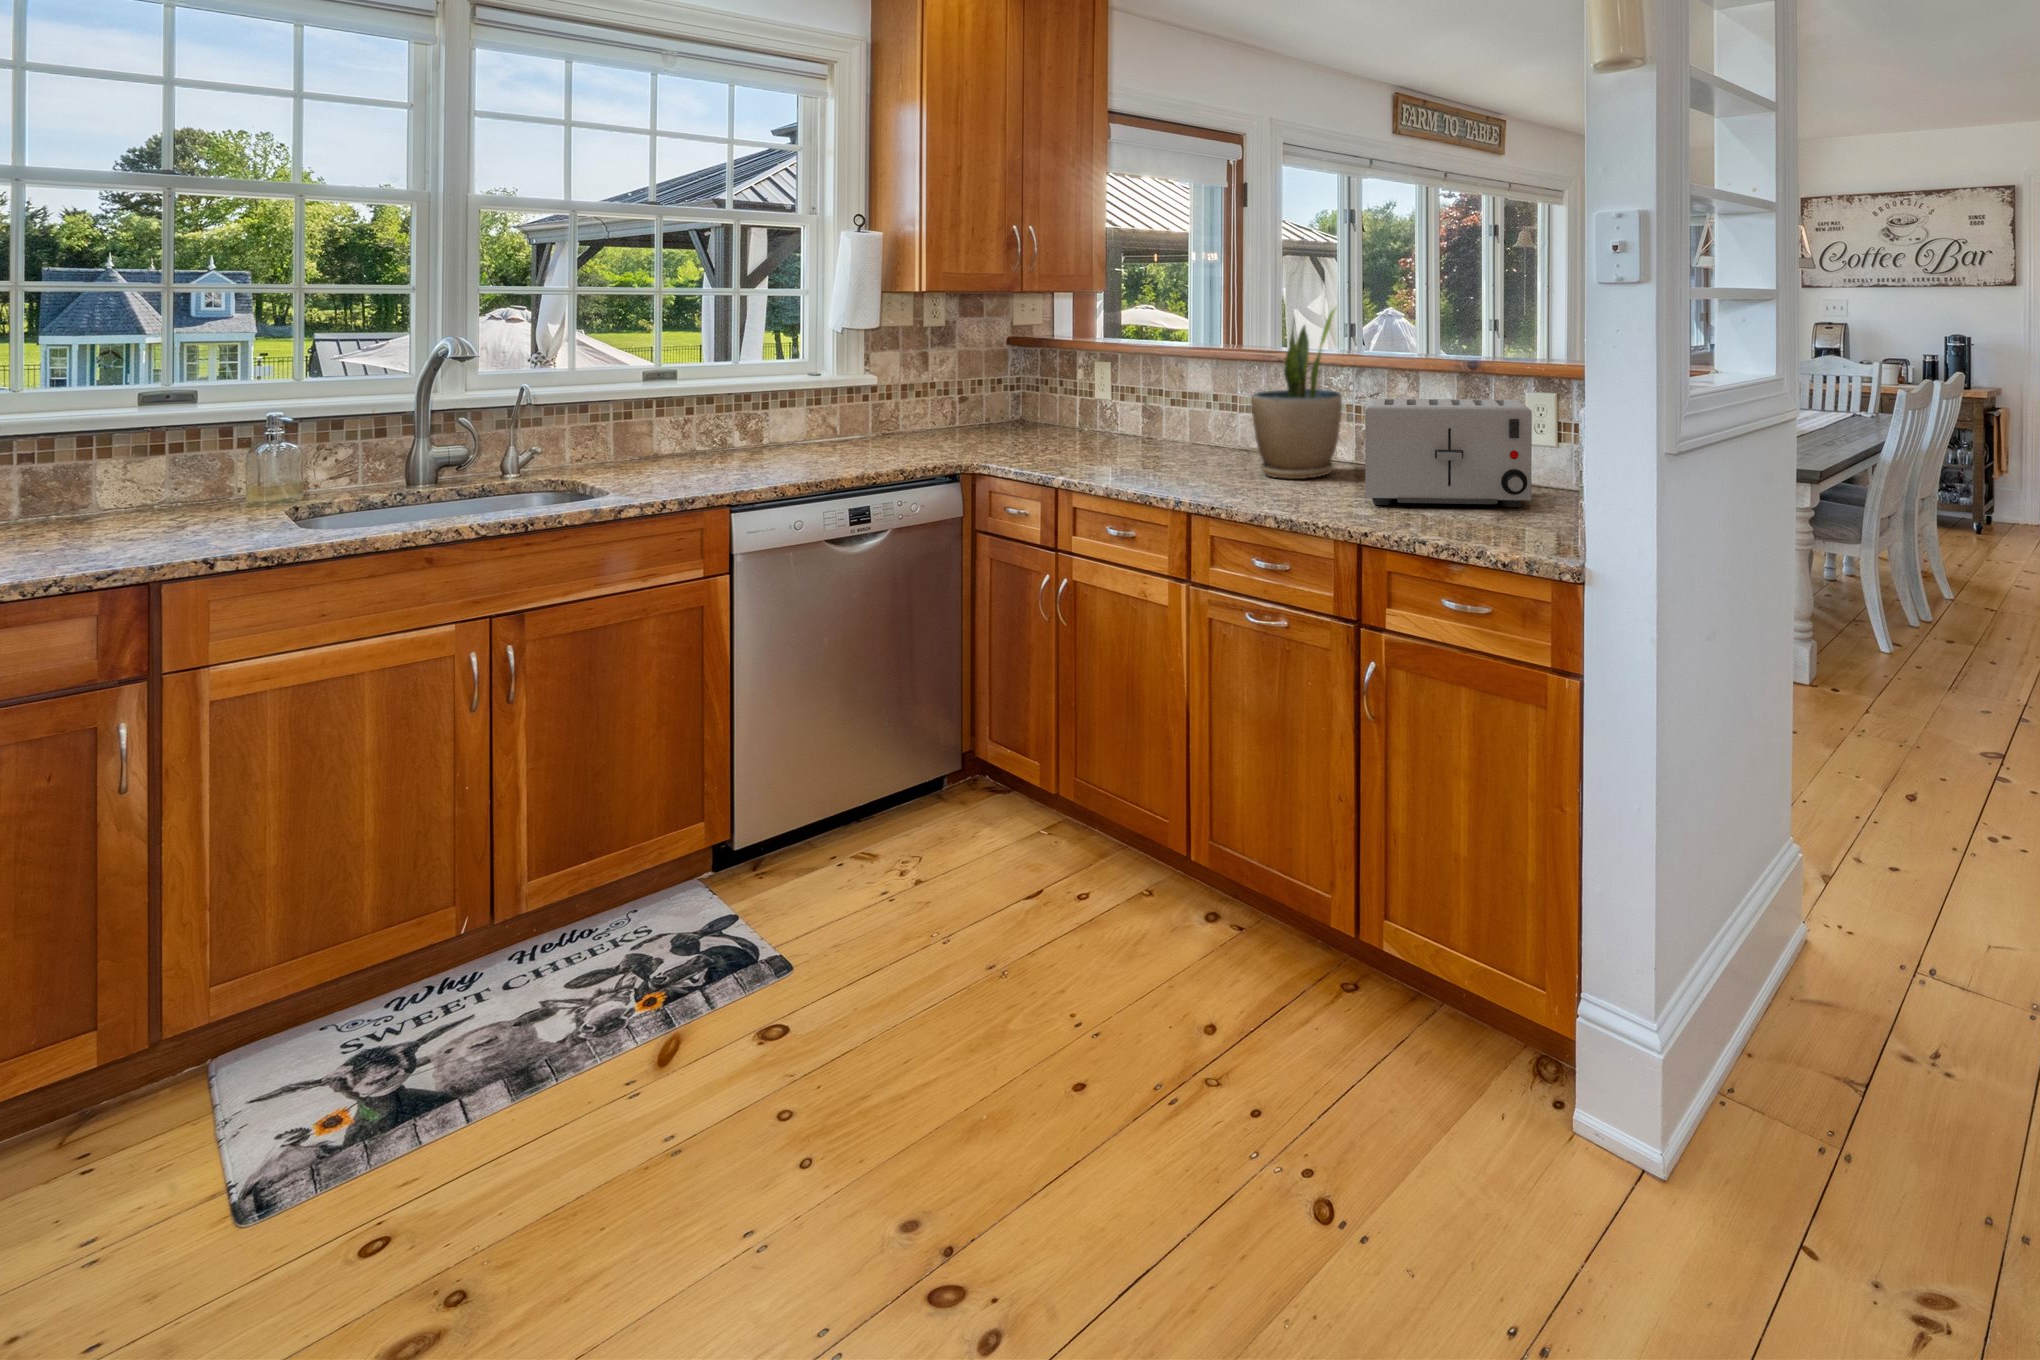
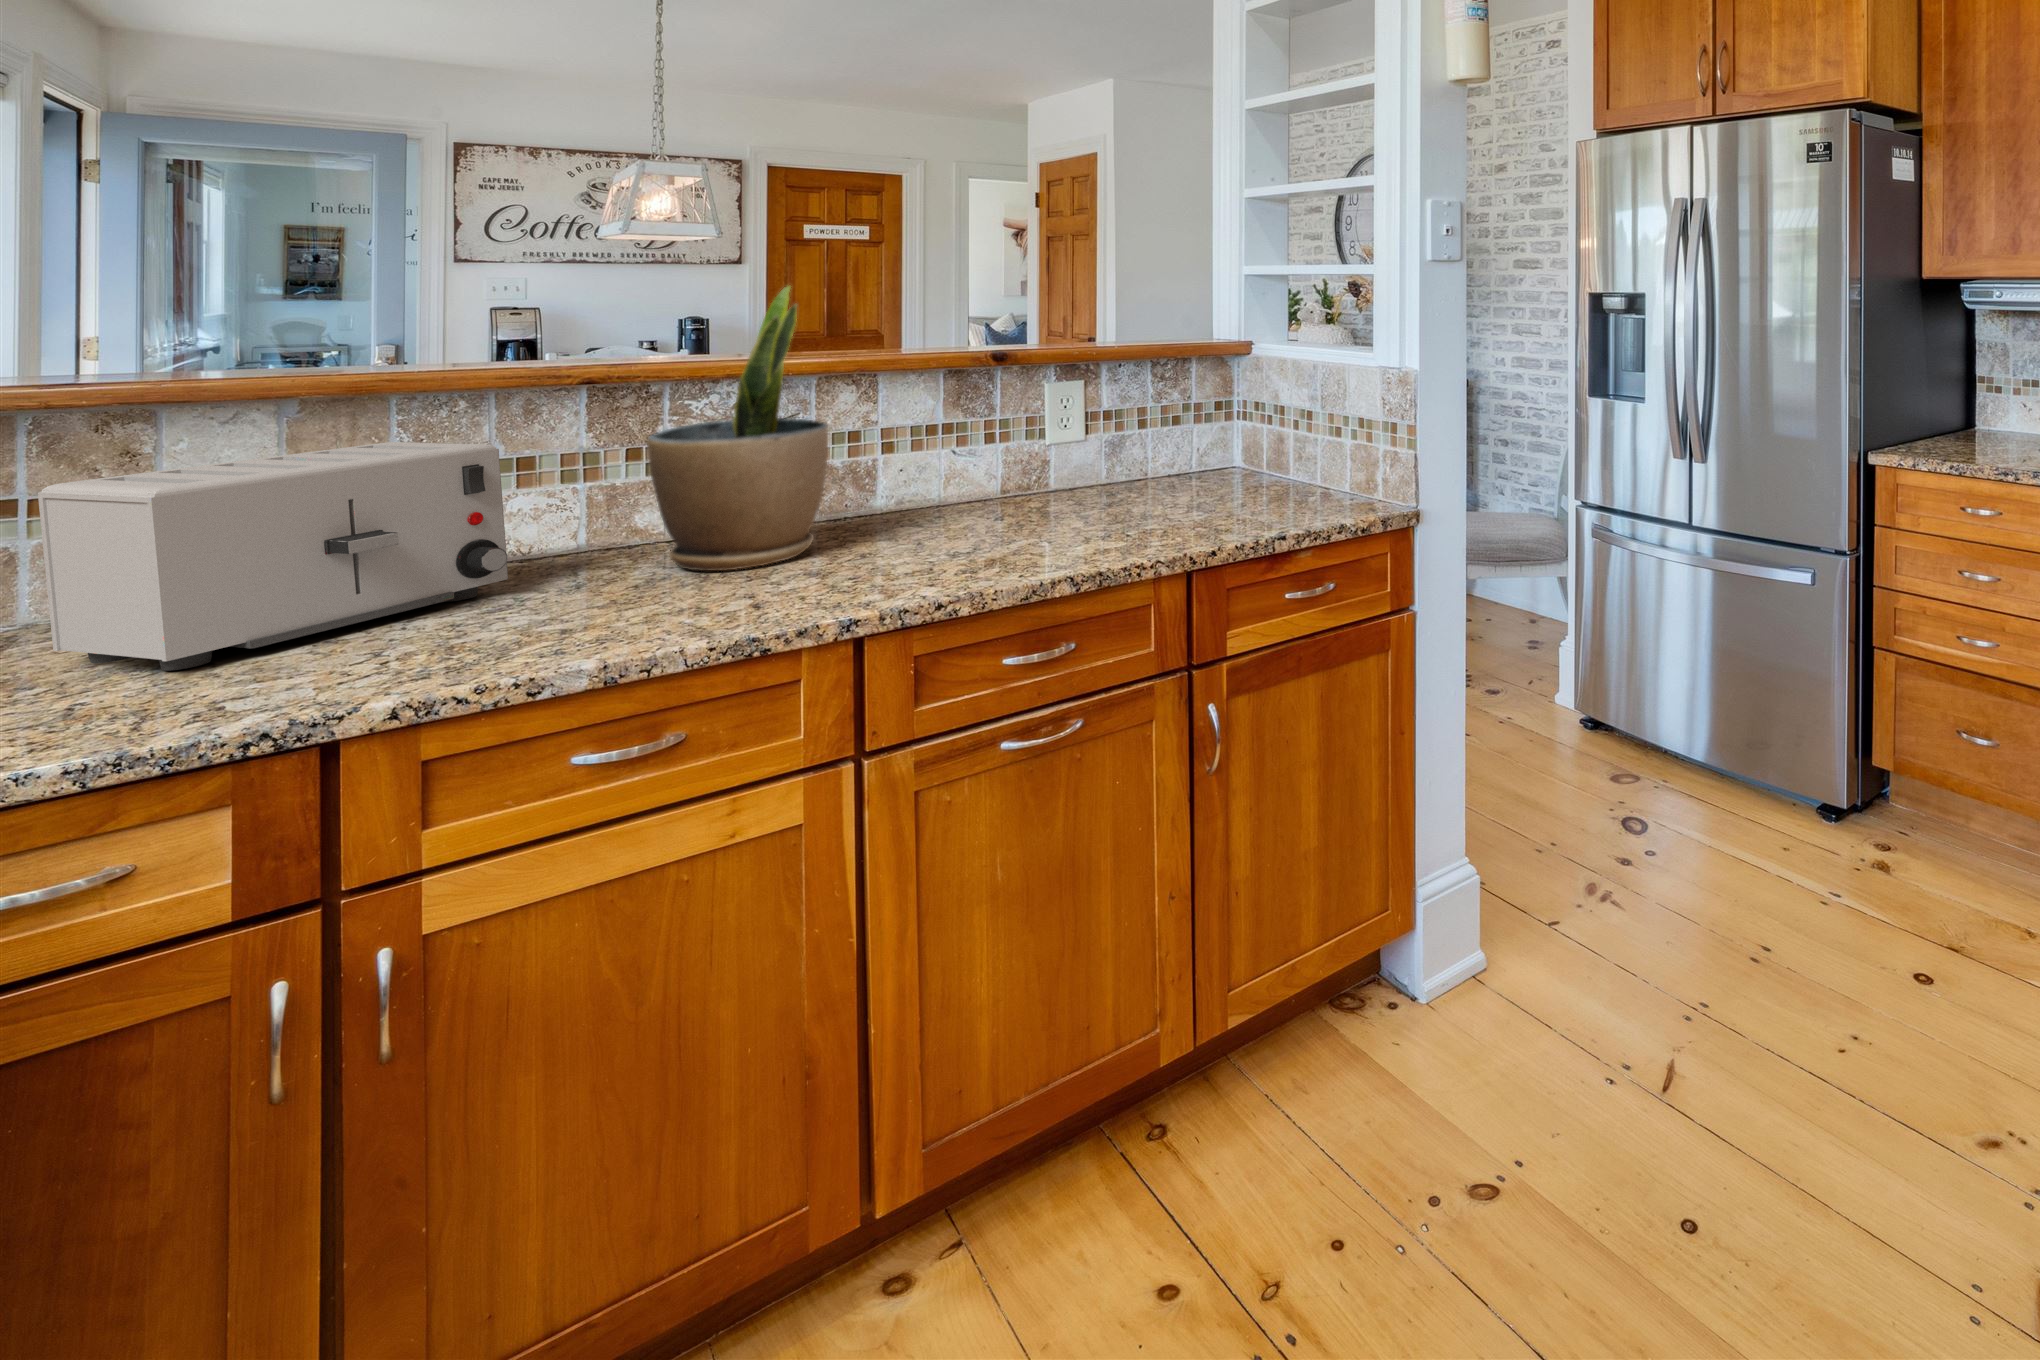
toaster: present [1365,399,1532,507] -> present [38,442,508,670]

